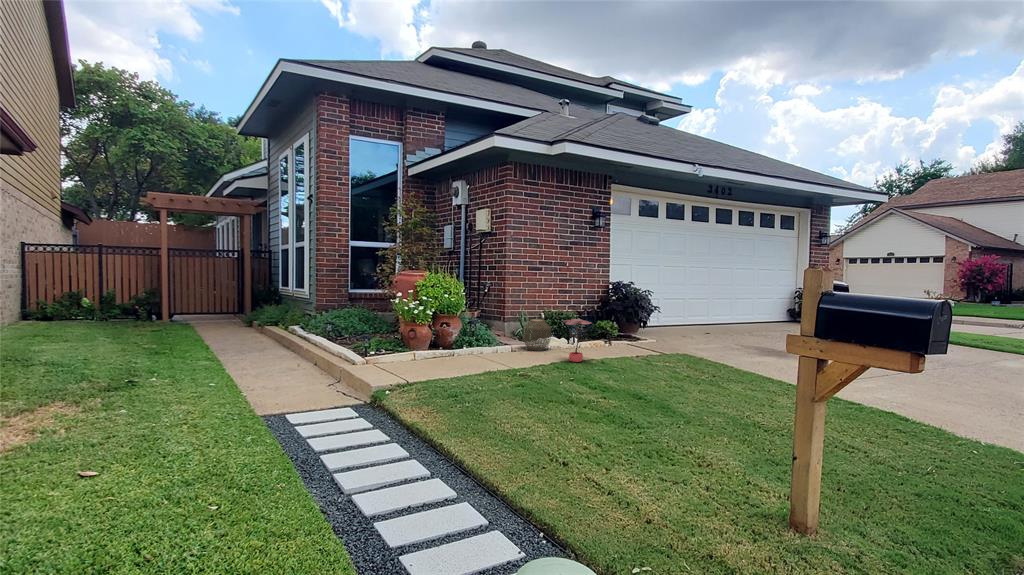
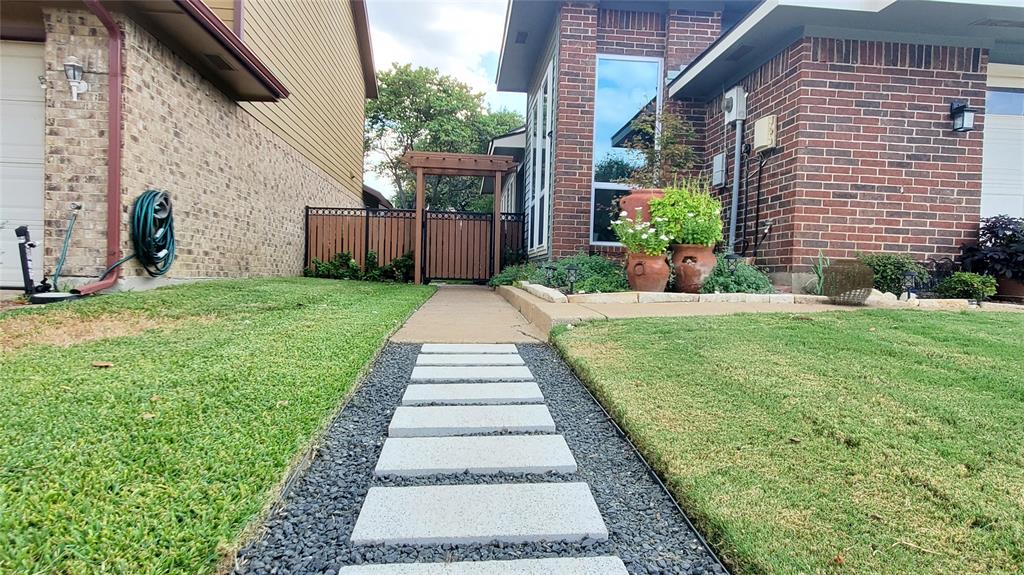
potted plant: present [563,319,592,362] -> none [901,251,965,321]

